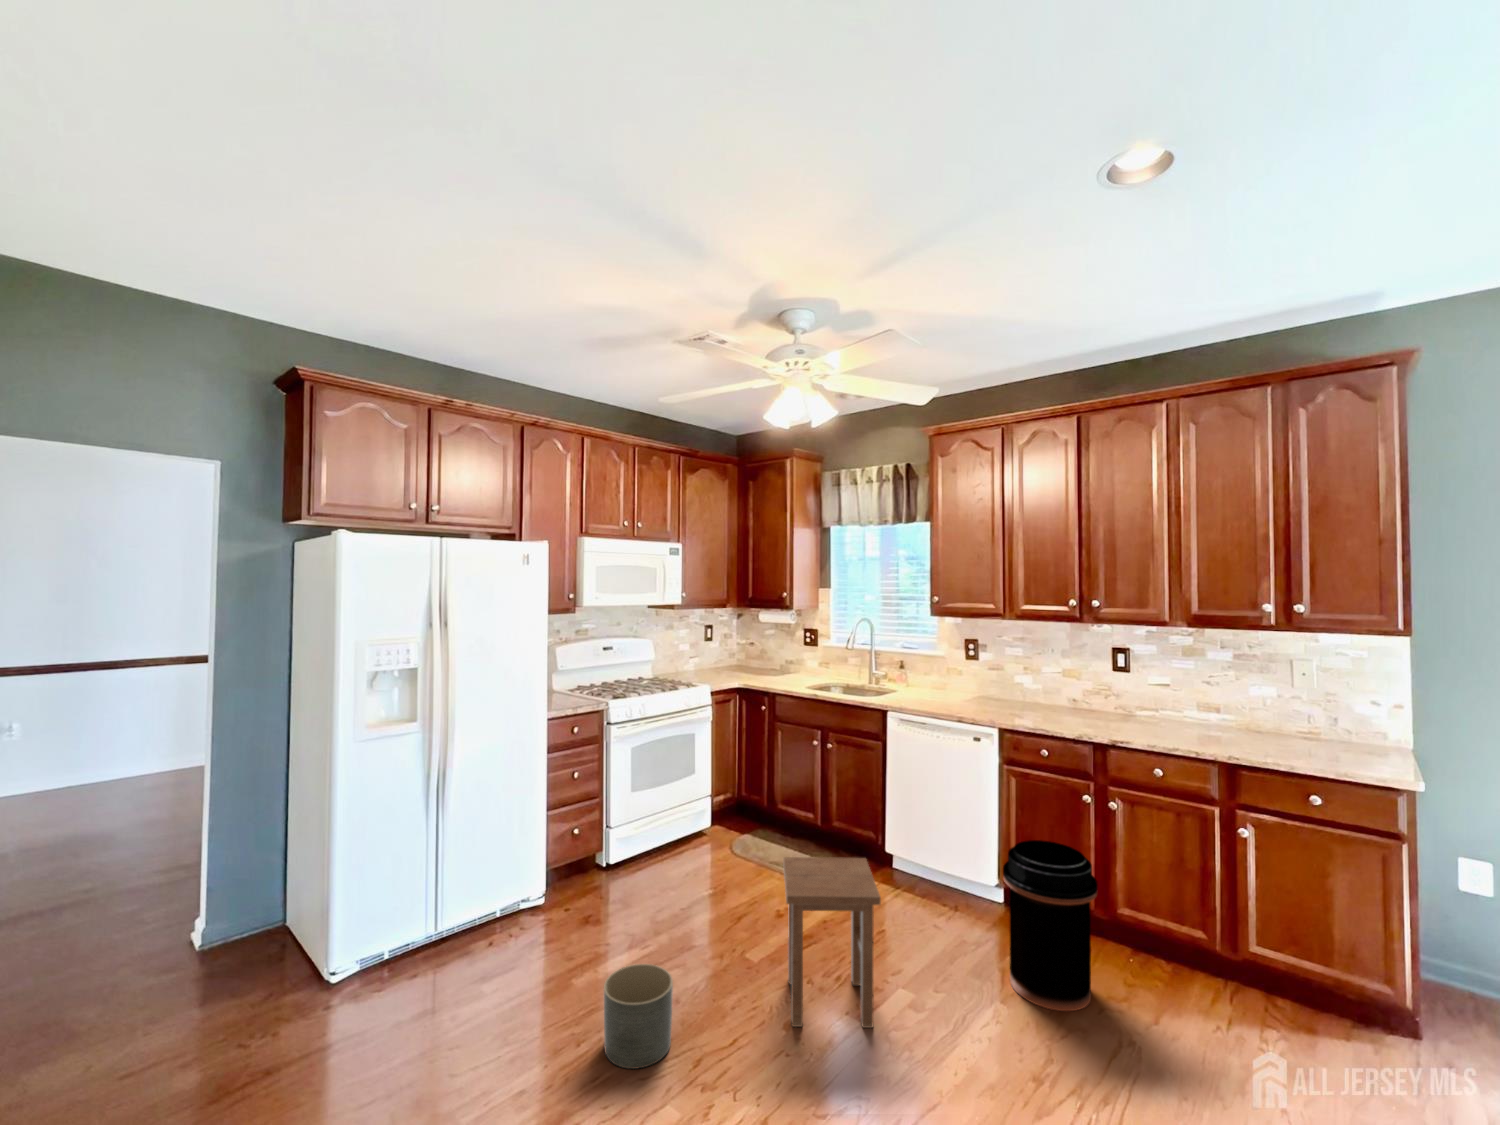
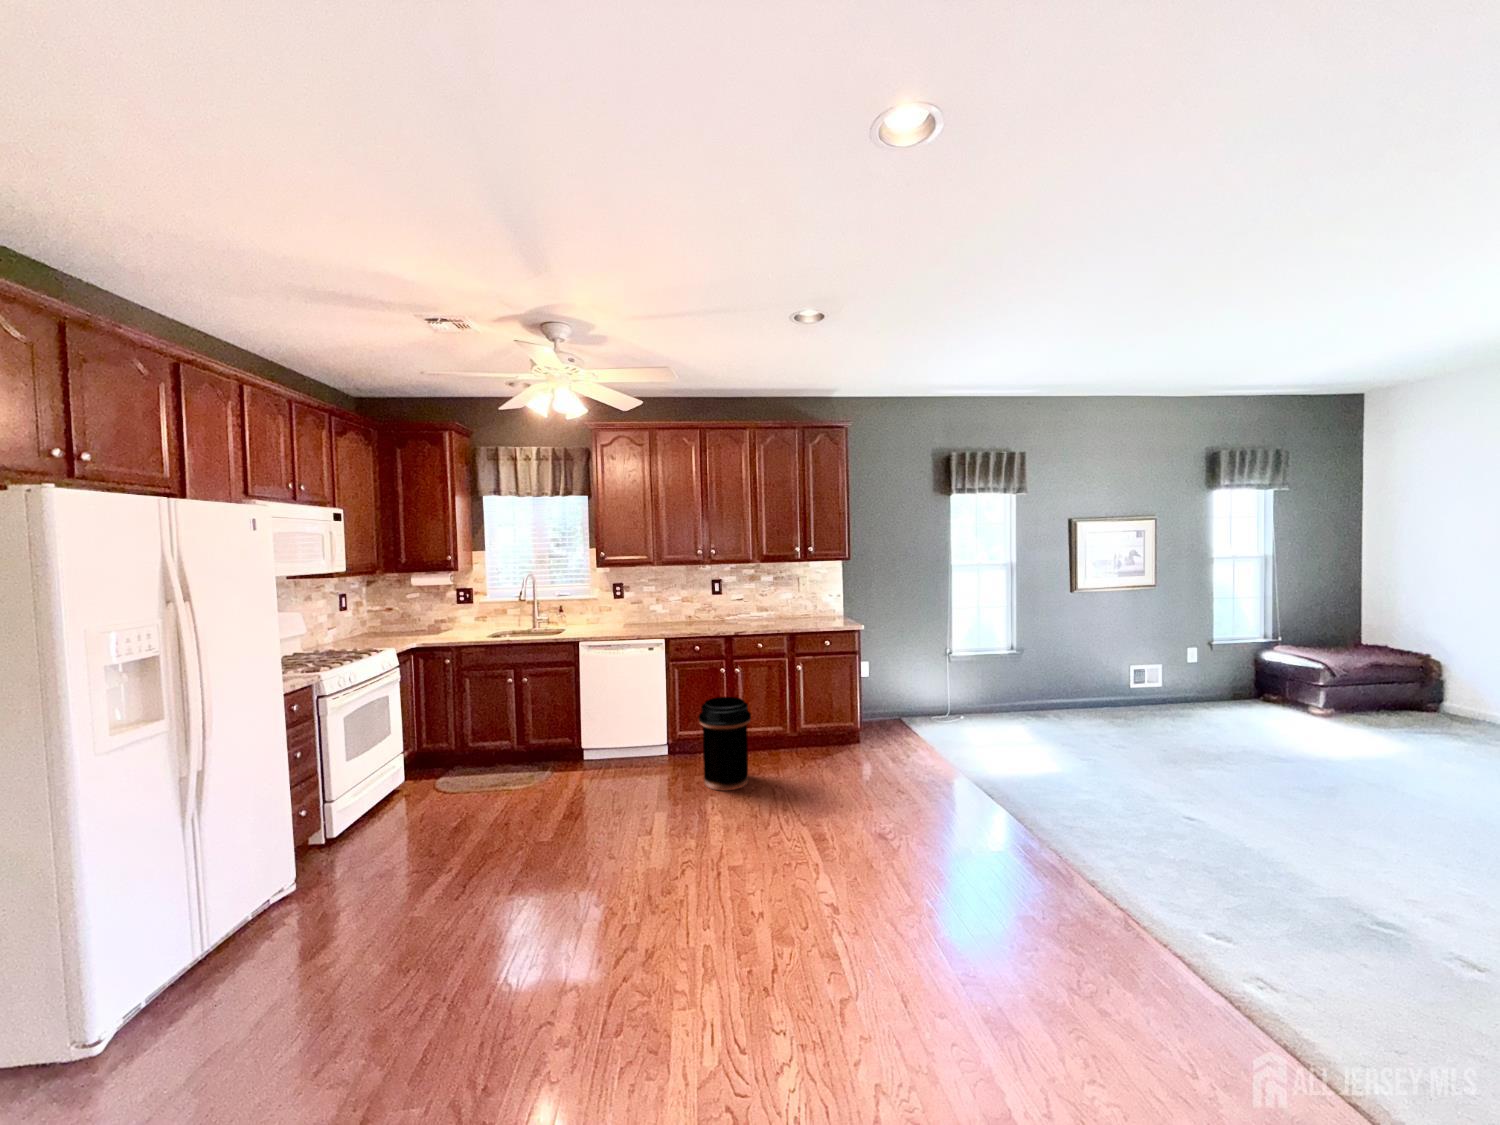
stool: present [783,857,881,1028] -> none [576,736,665,859]
planter: present [604,964,673,1069] -> none [490,856,551,938]

